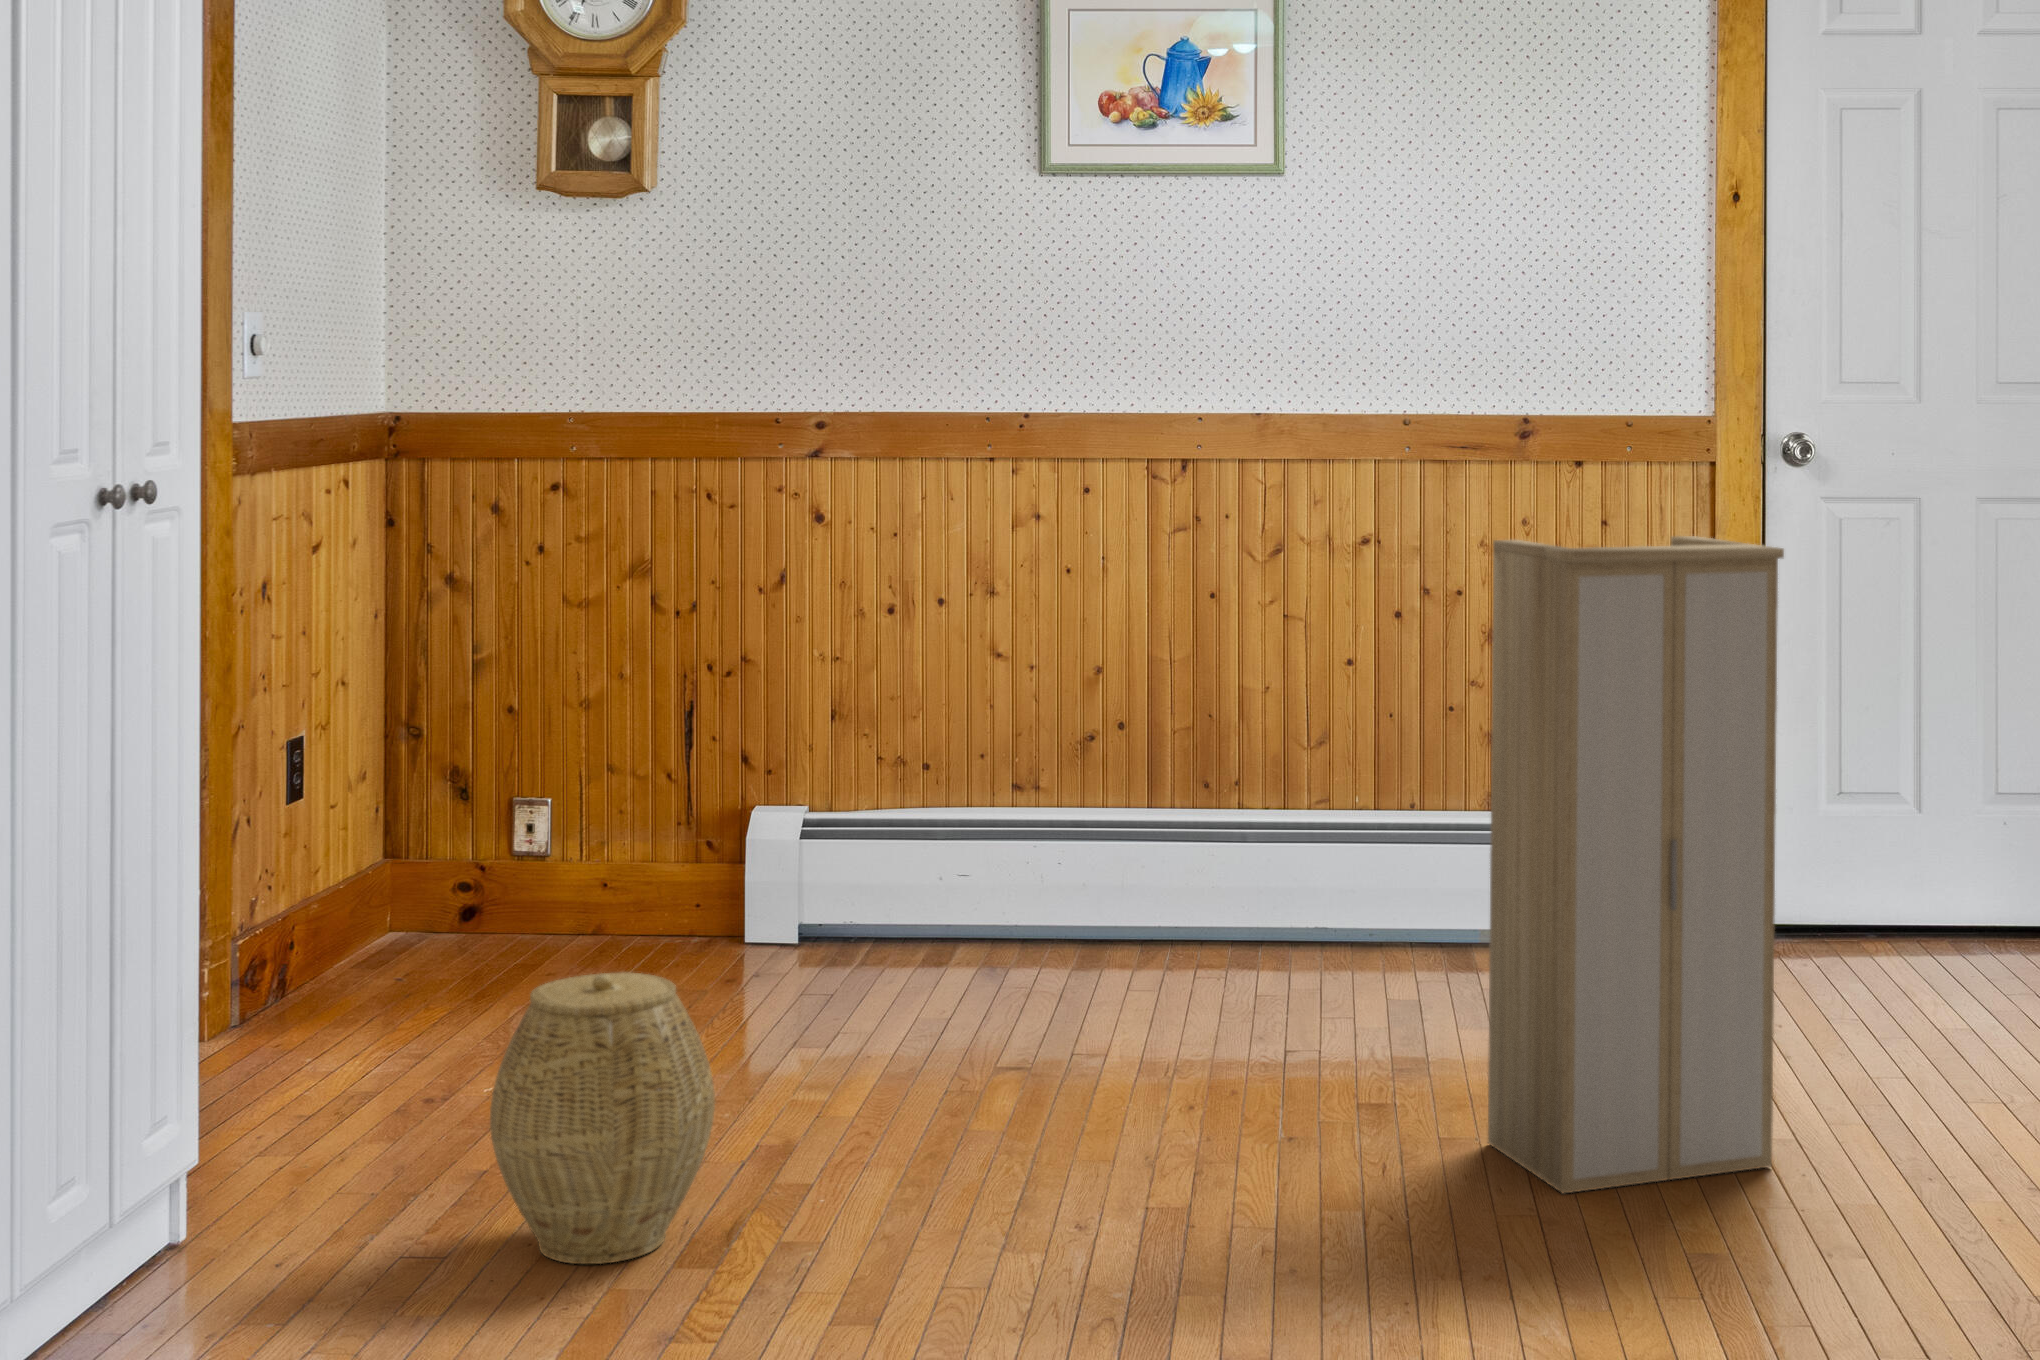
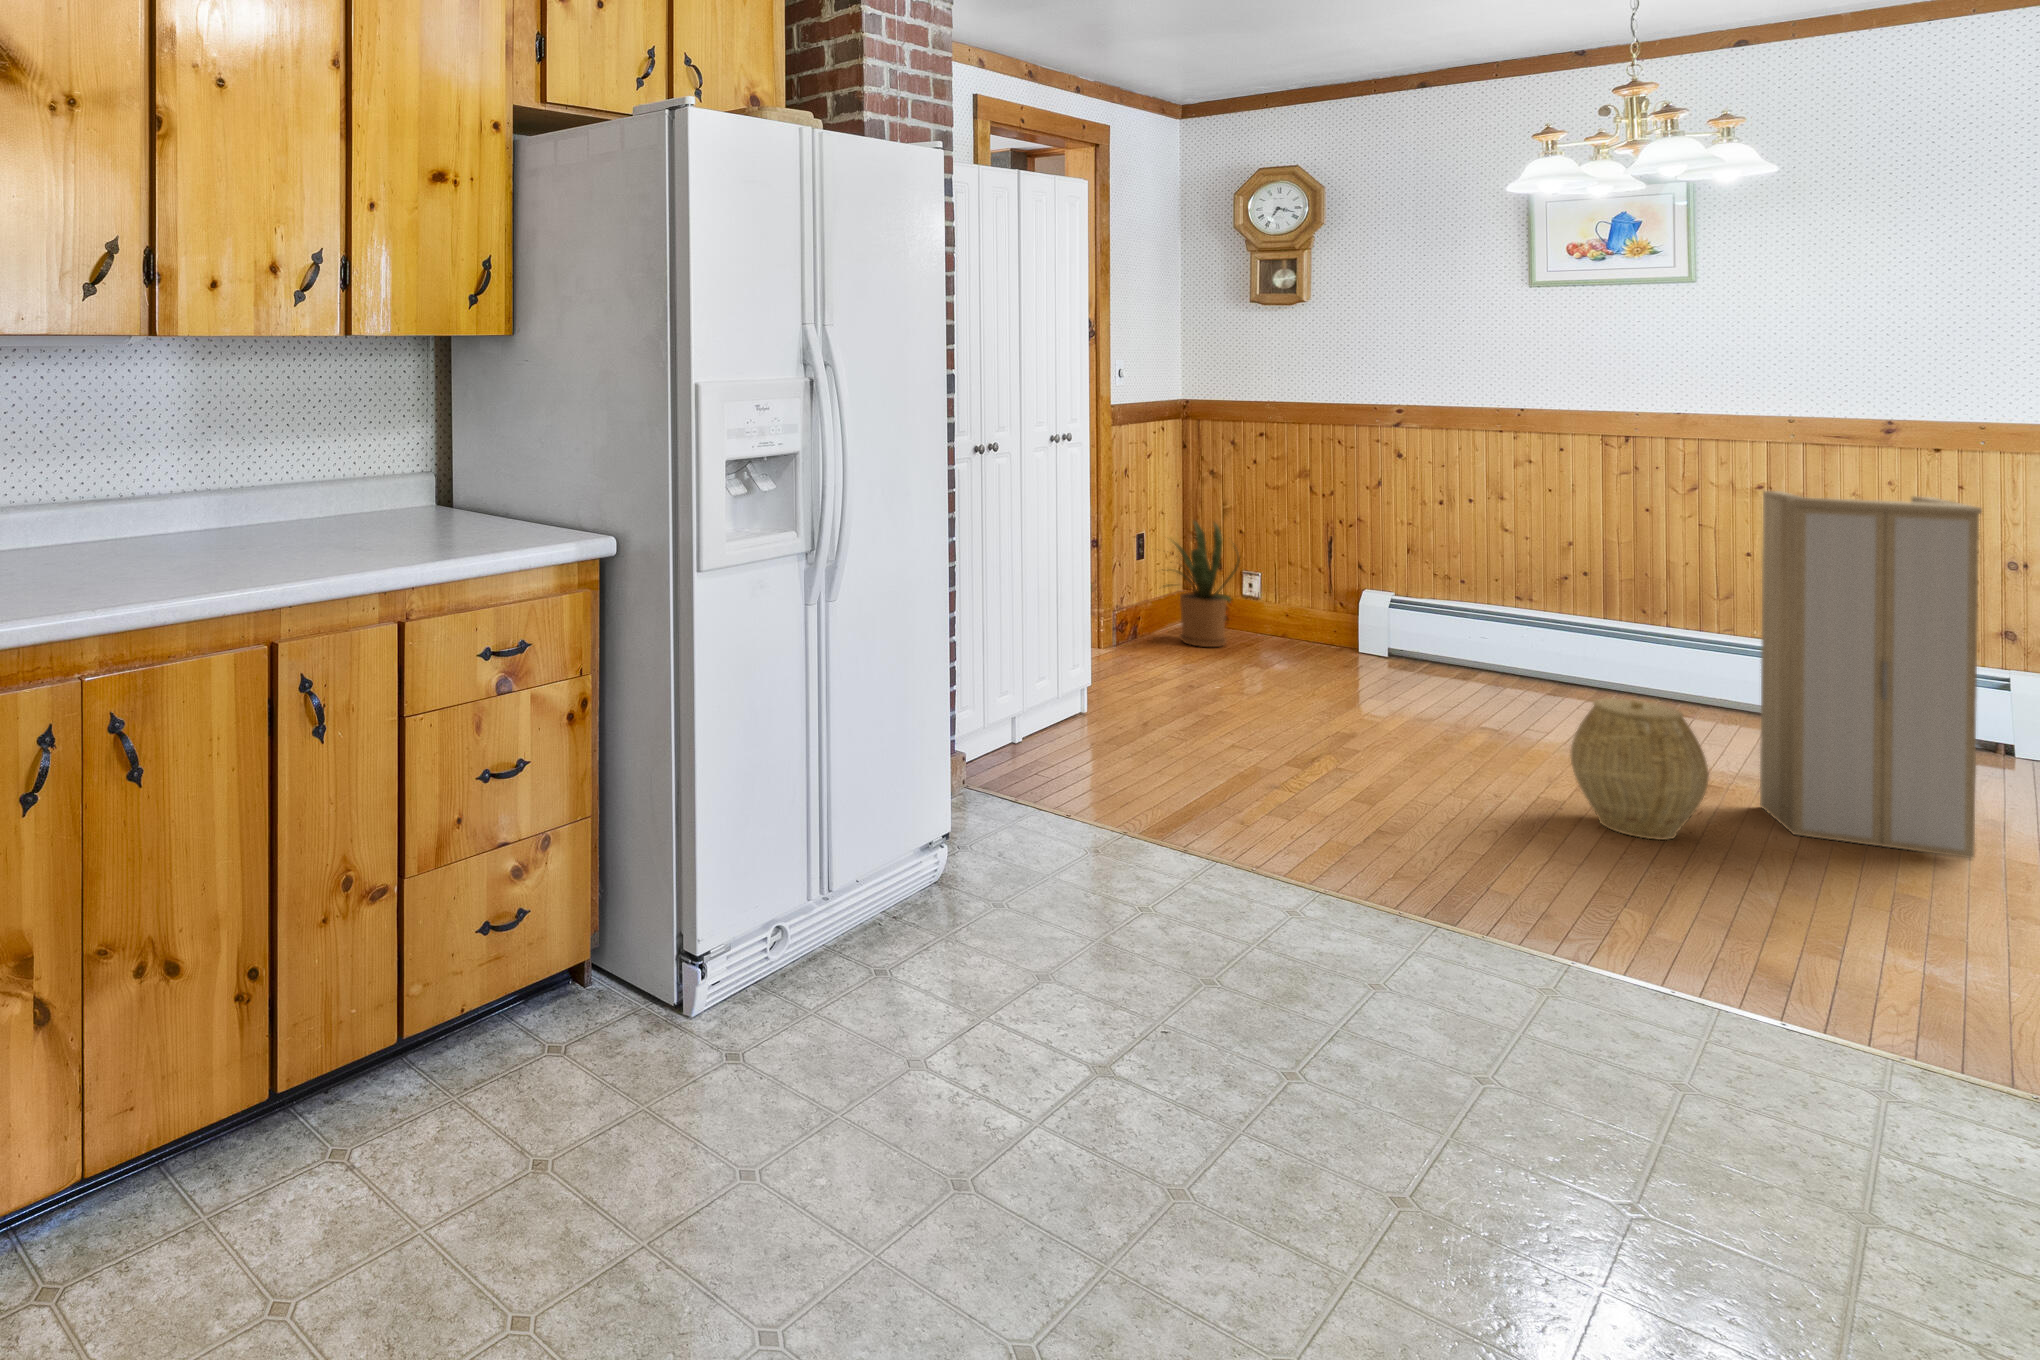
house plant: none [320,688,528,996] -> present [1162,522,1239,647]
woven basket: present [490,972,715,1264] -> present [1570,698,1709,840]

